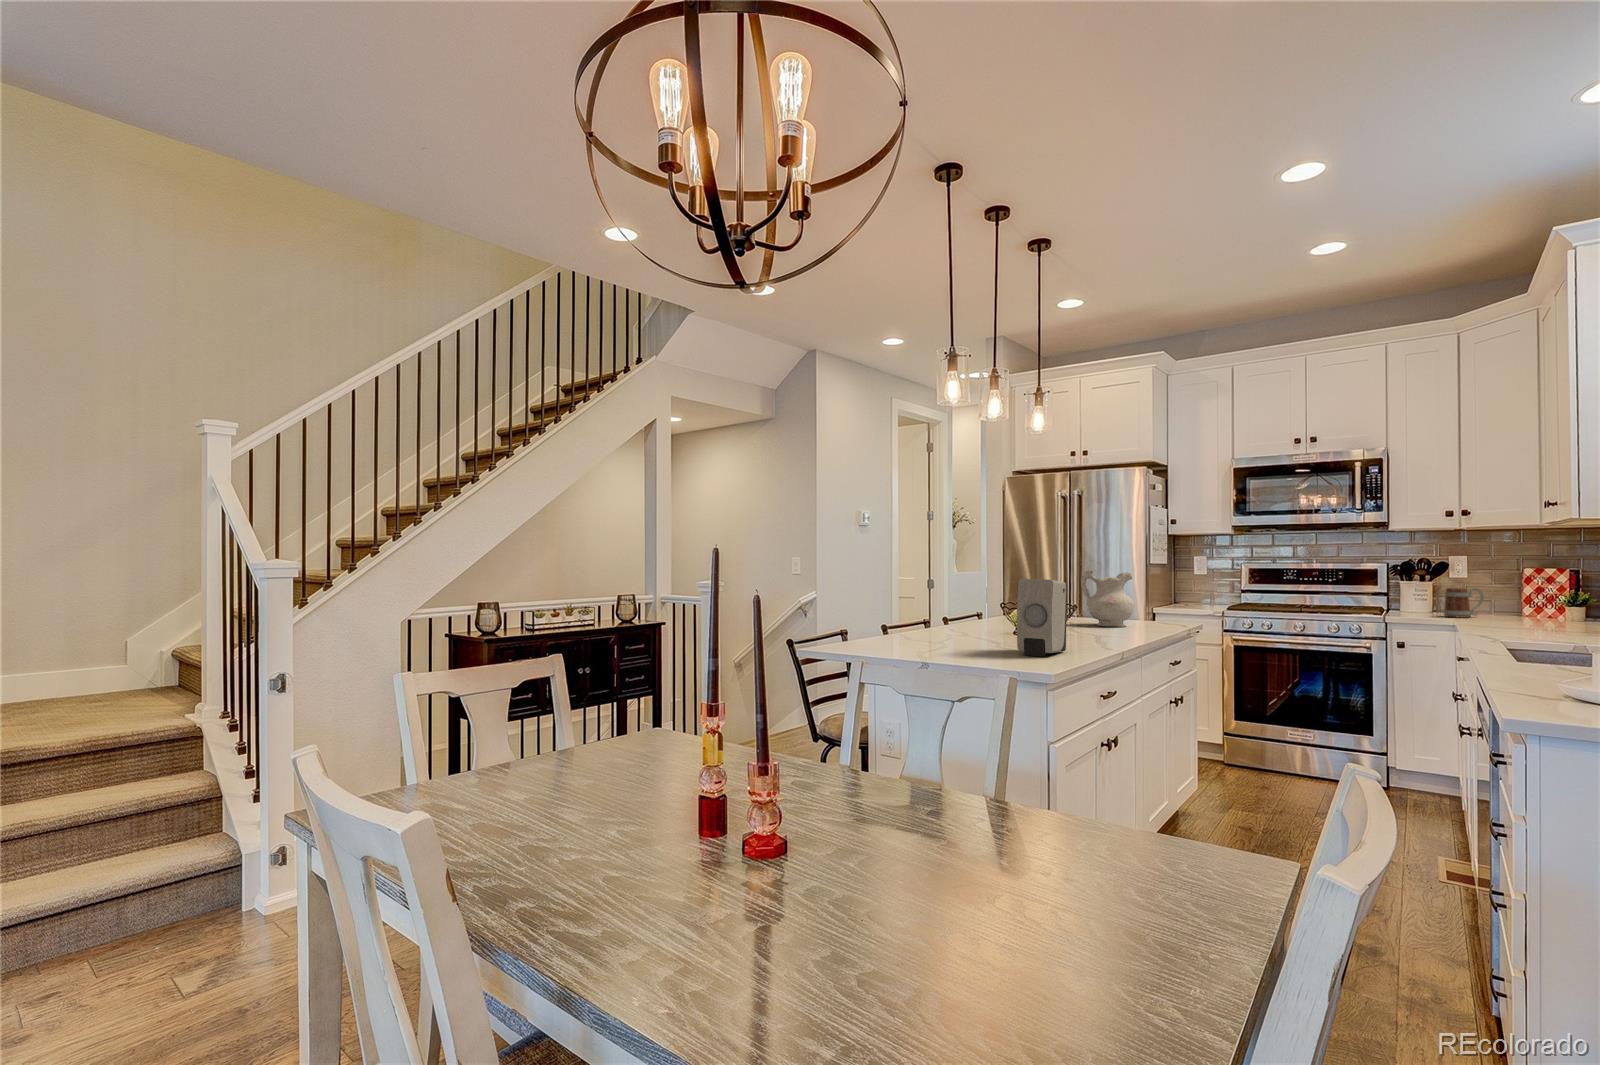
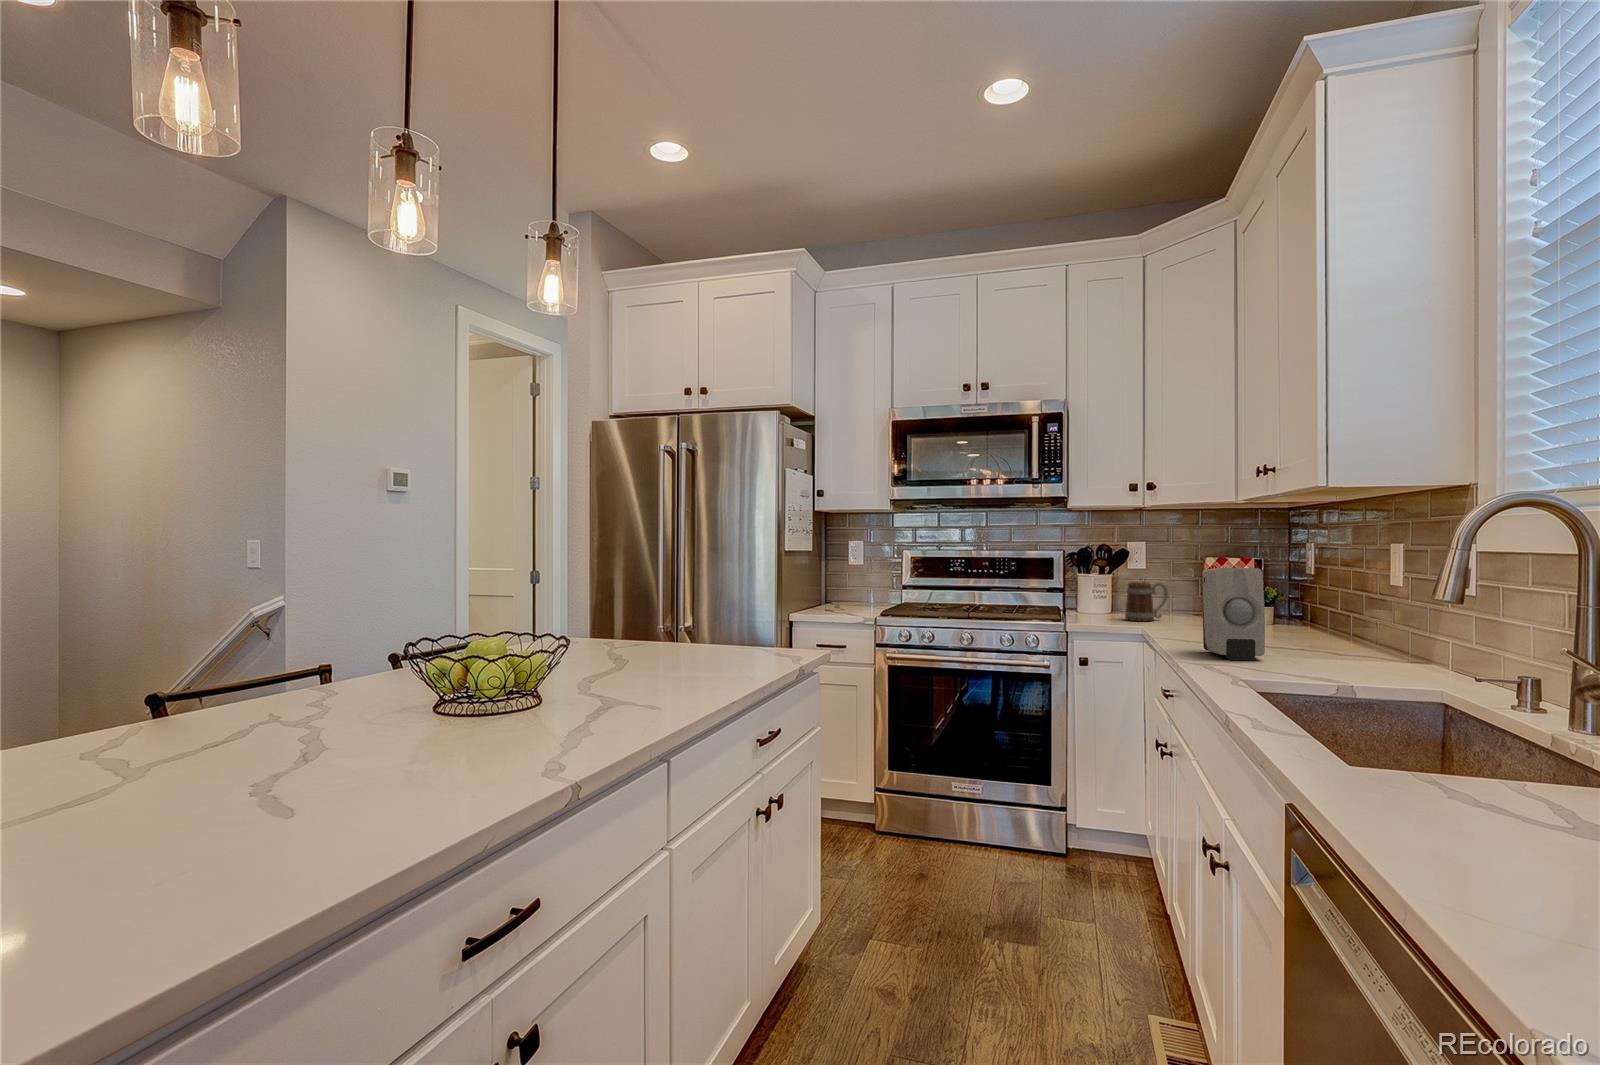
ceramic pitcher: present [1081,571,1134,627] -> none [610,568,702,673]
soap dispenser: present [1017,579,1067,657] -> present [1202,568,1265,661]

